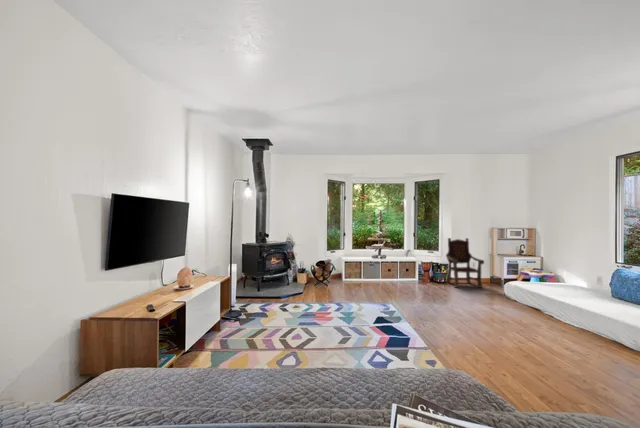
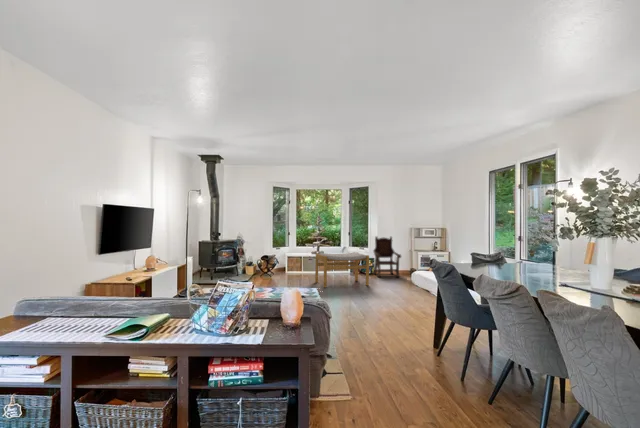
footstool: none [382,257,453,303] -> present [315,252,369,287]

